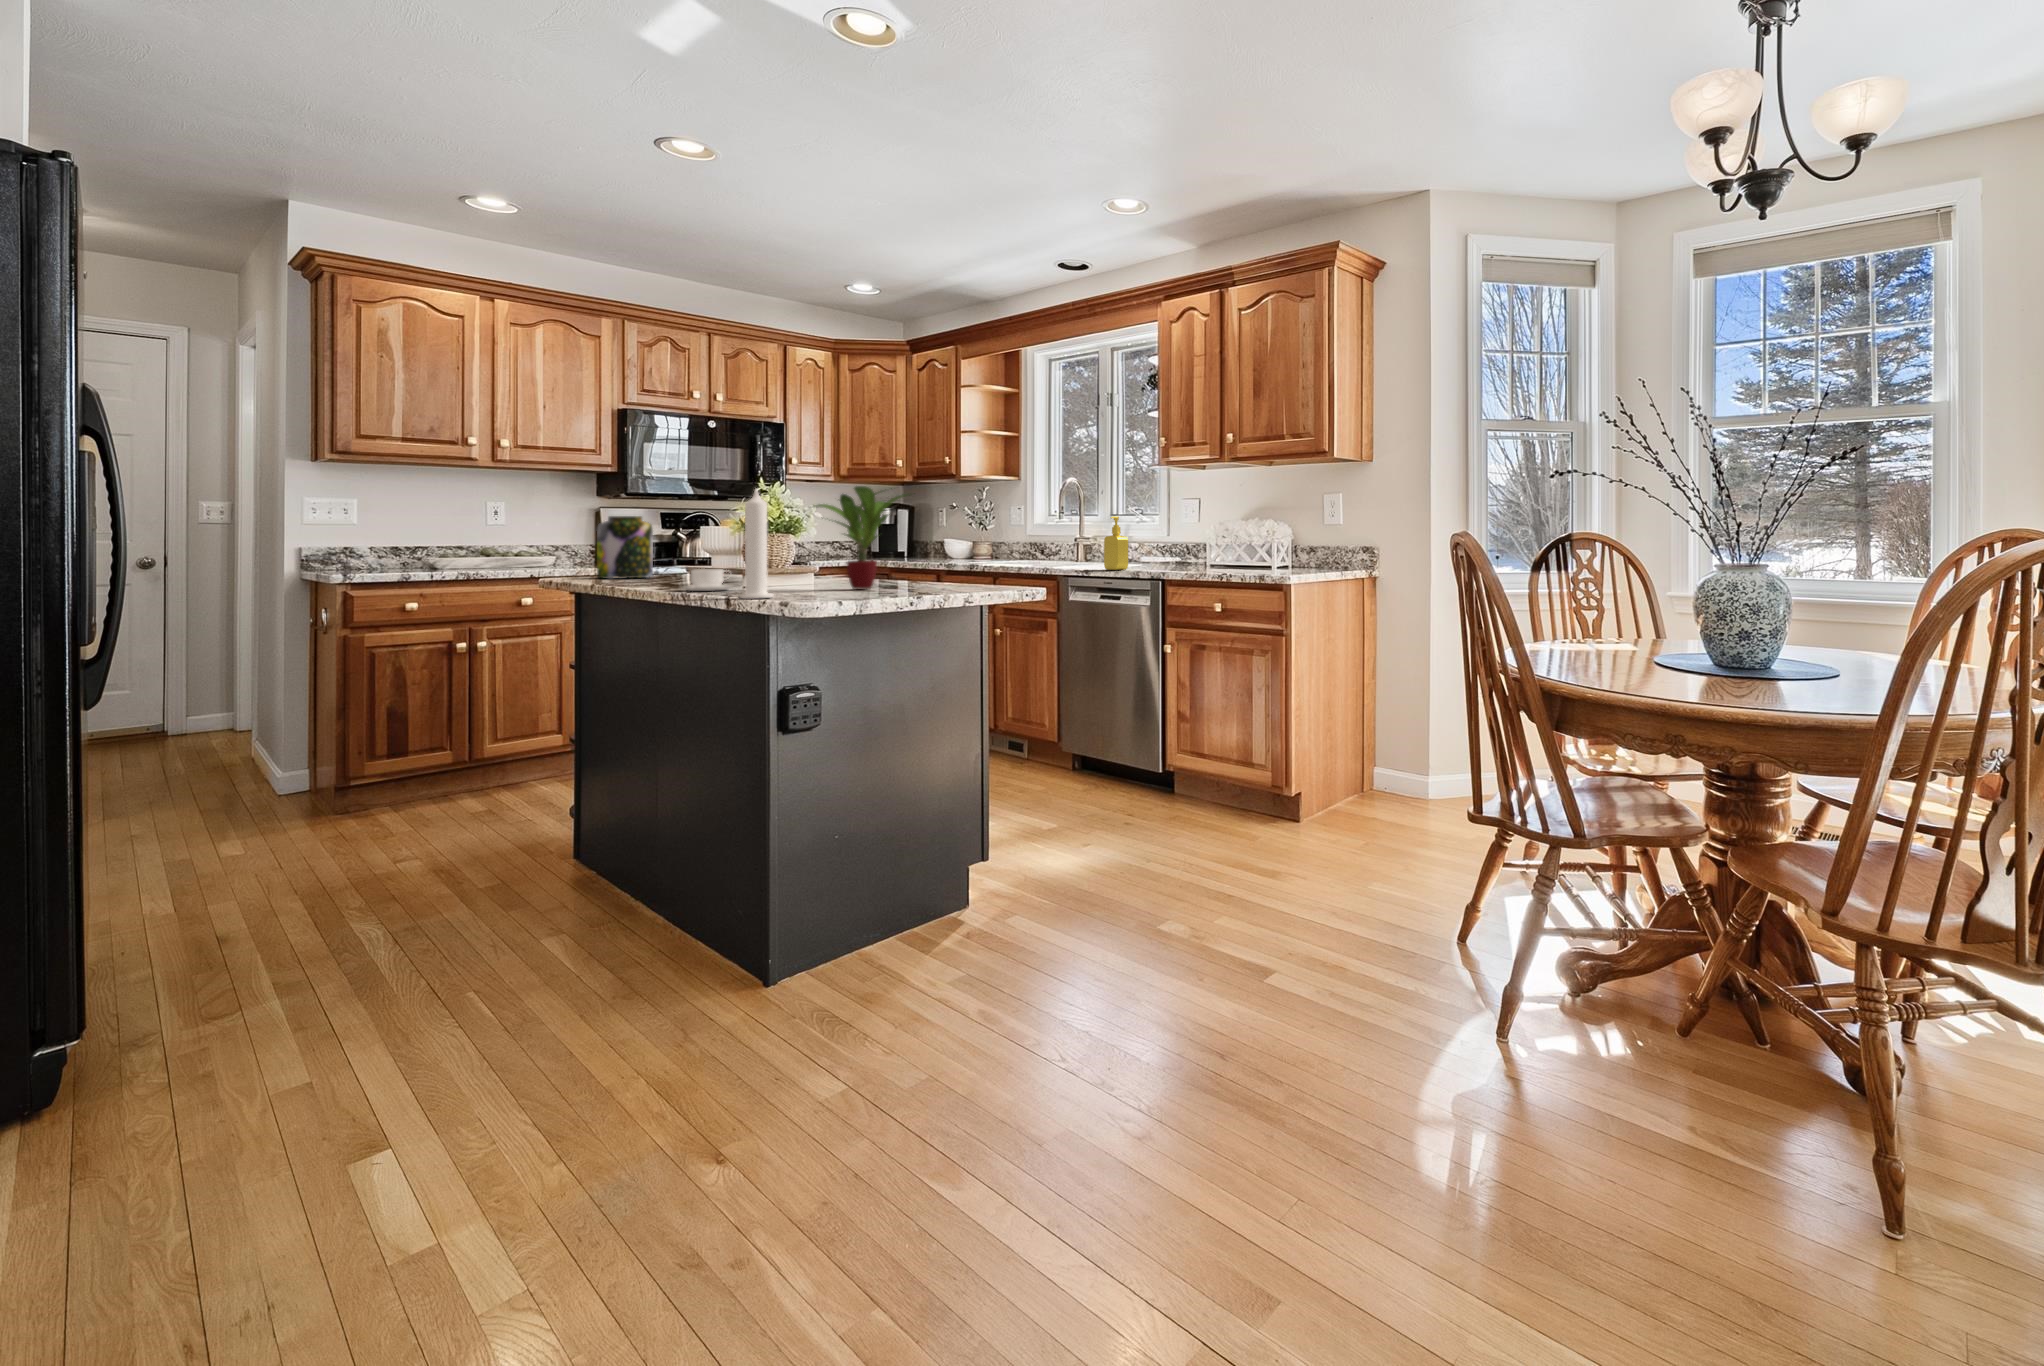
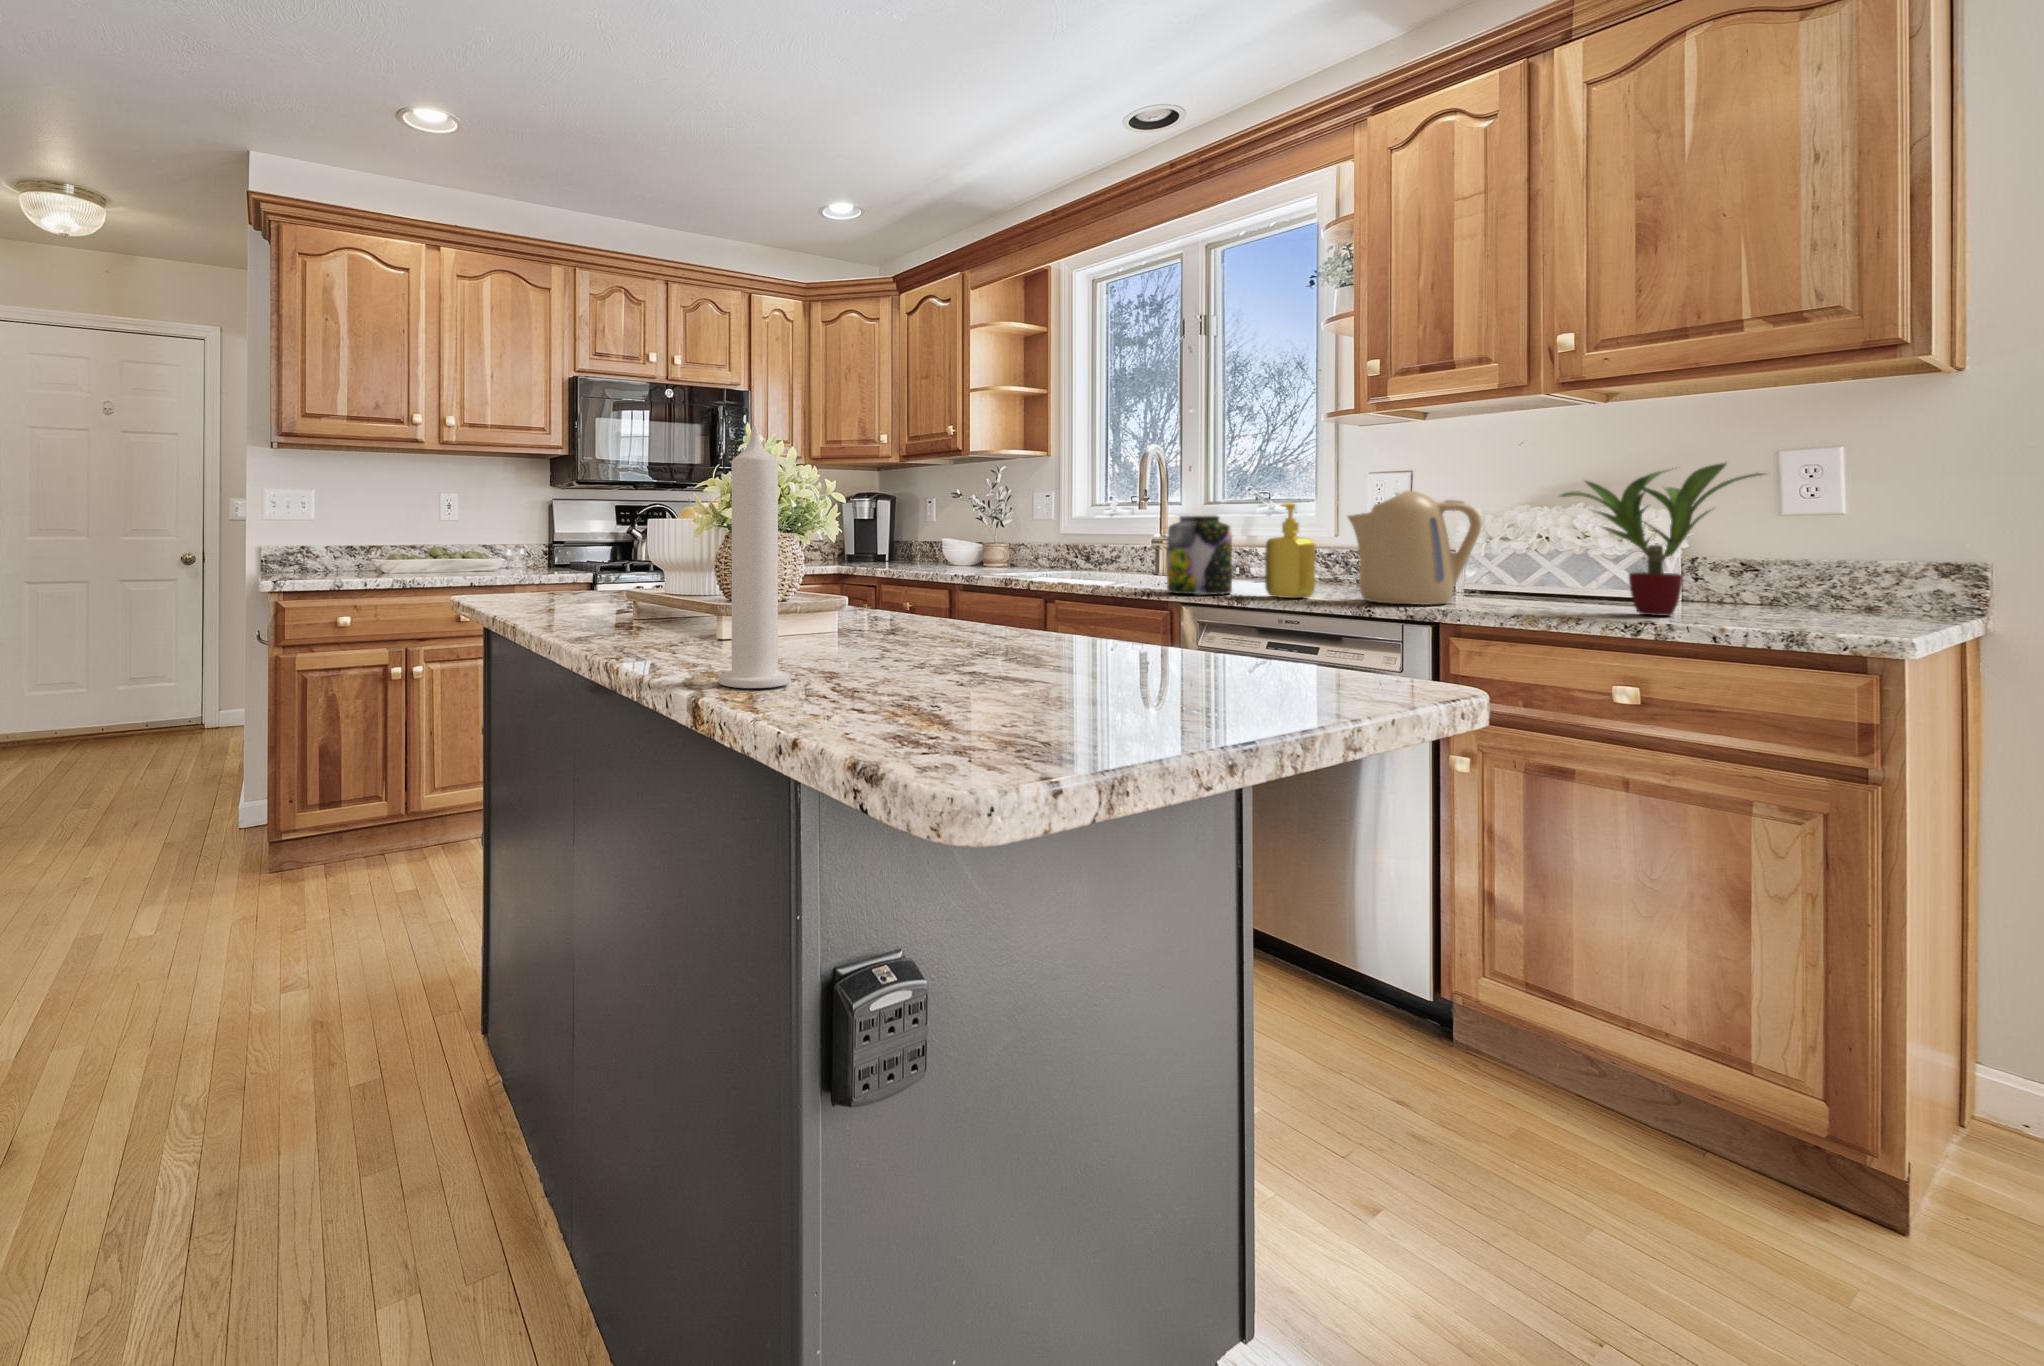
potted plant: present [813,486,910,589] -> present [1561,463,1763,616]
kettle: none [1139,510,1201,571] -> present [1348,491,1482,605]
jar: present [597,516,653,579] -> present [1167,516,1232,595]
coffee cup: present [683,569,733,591] -> none [612,601,706,647]

